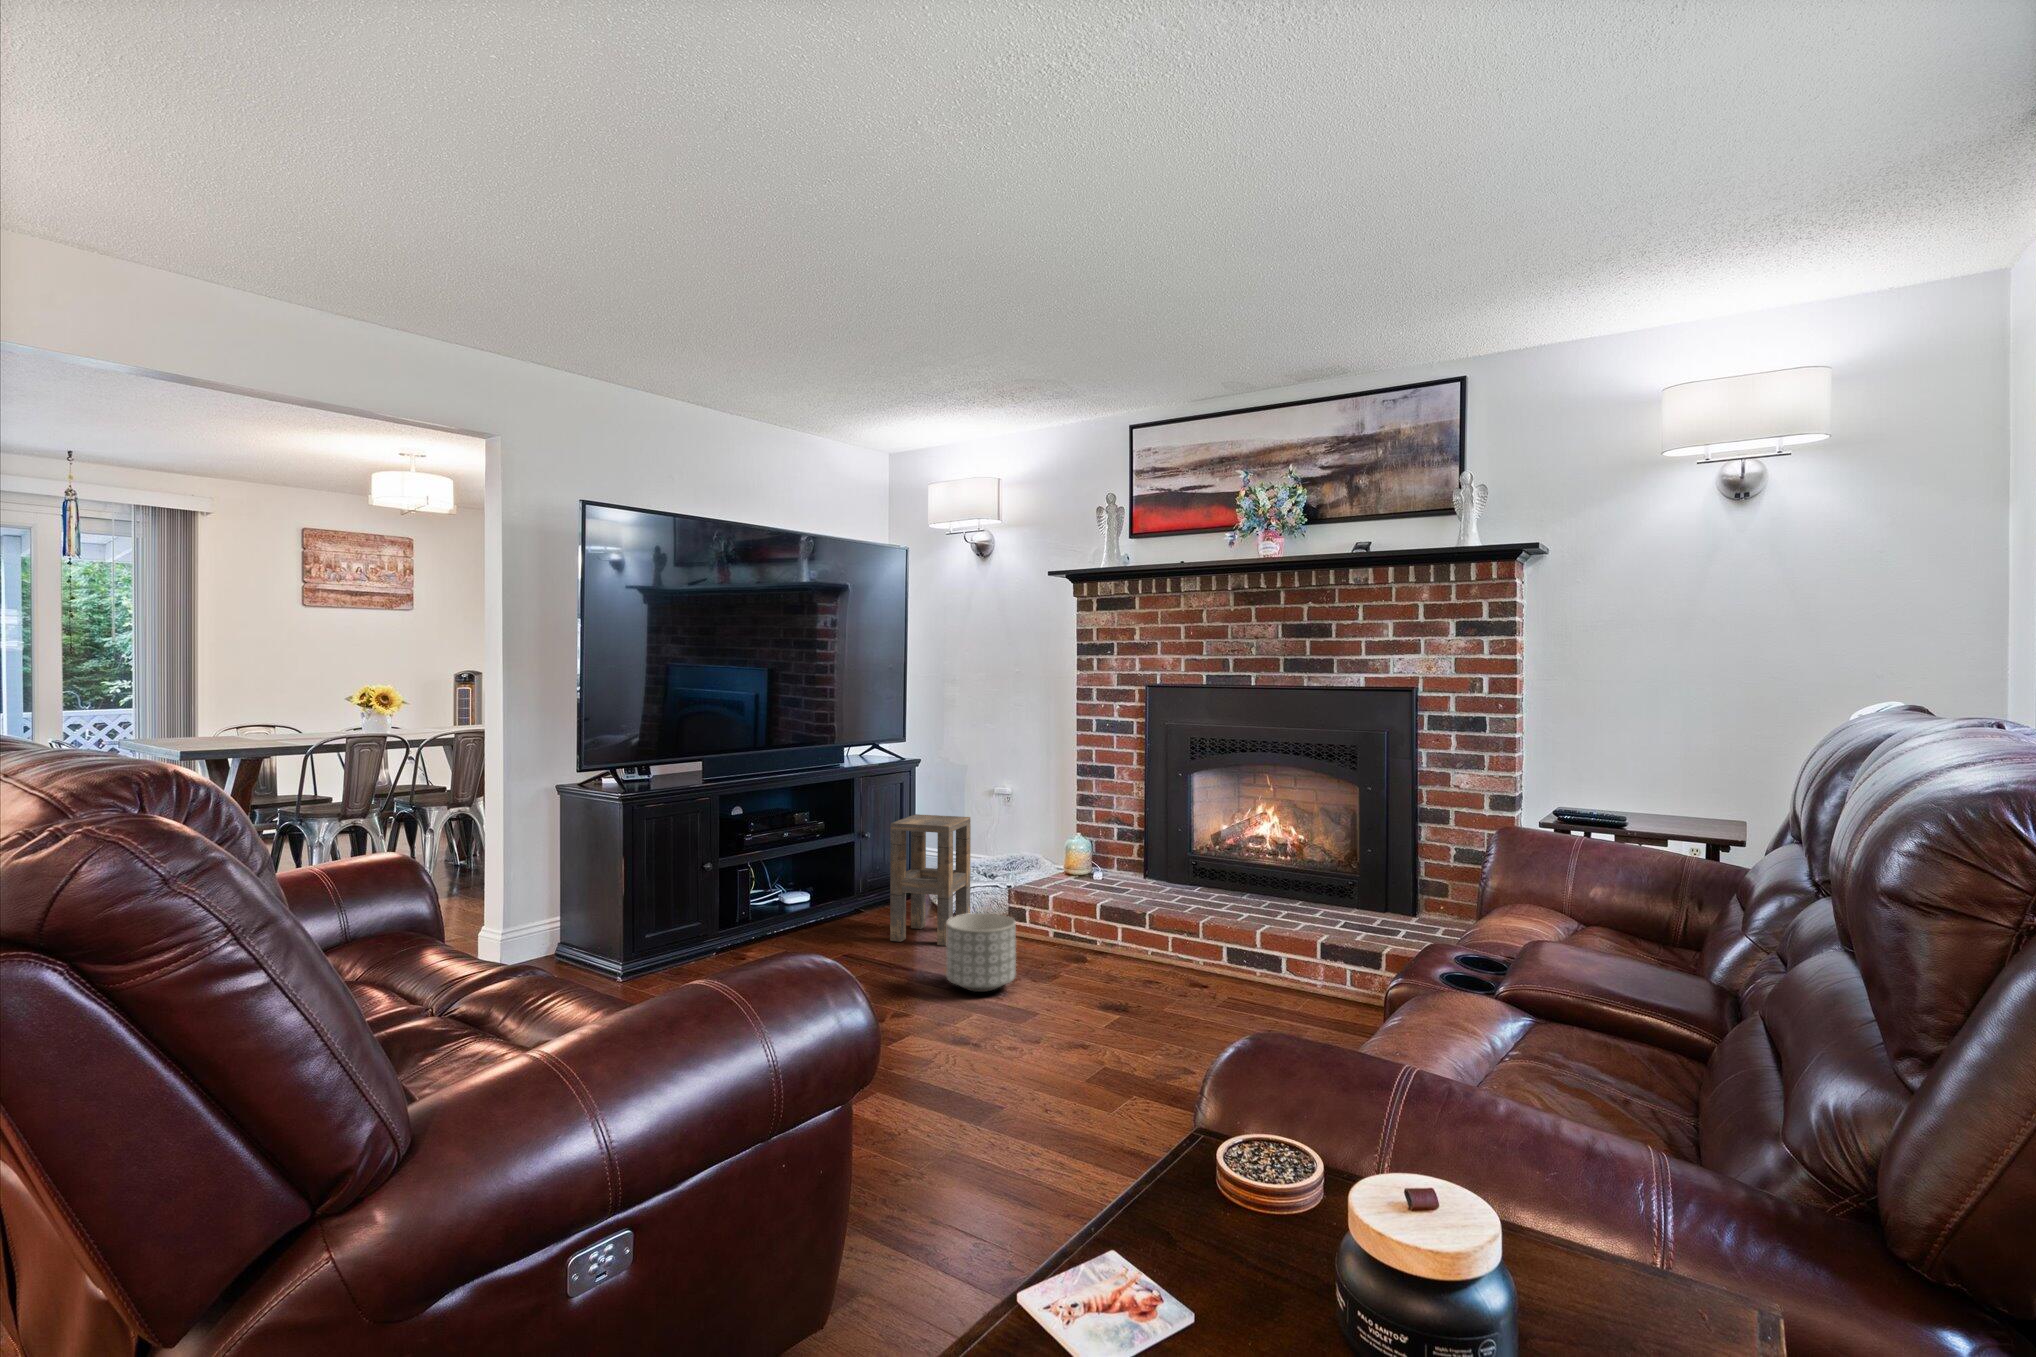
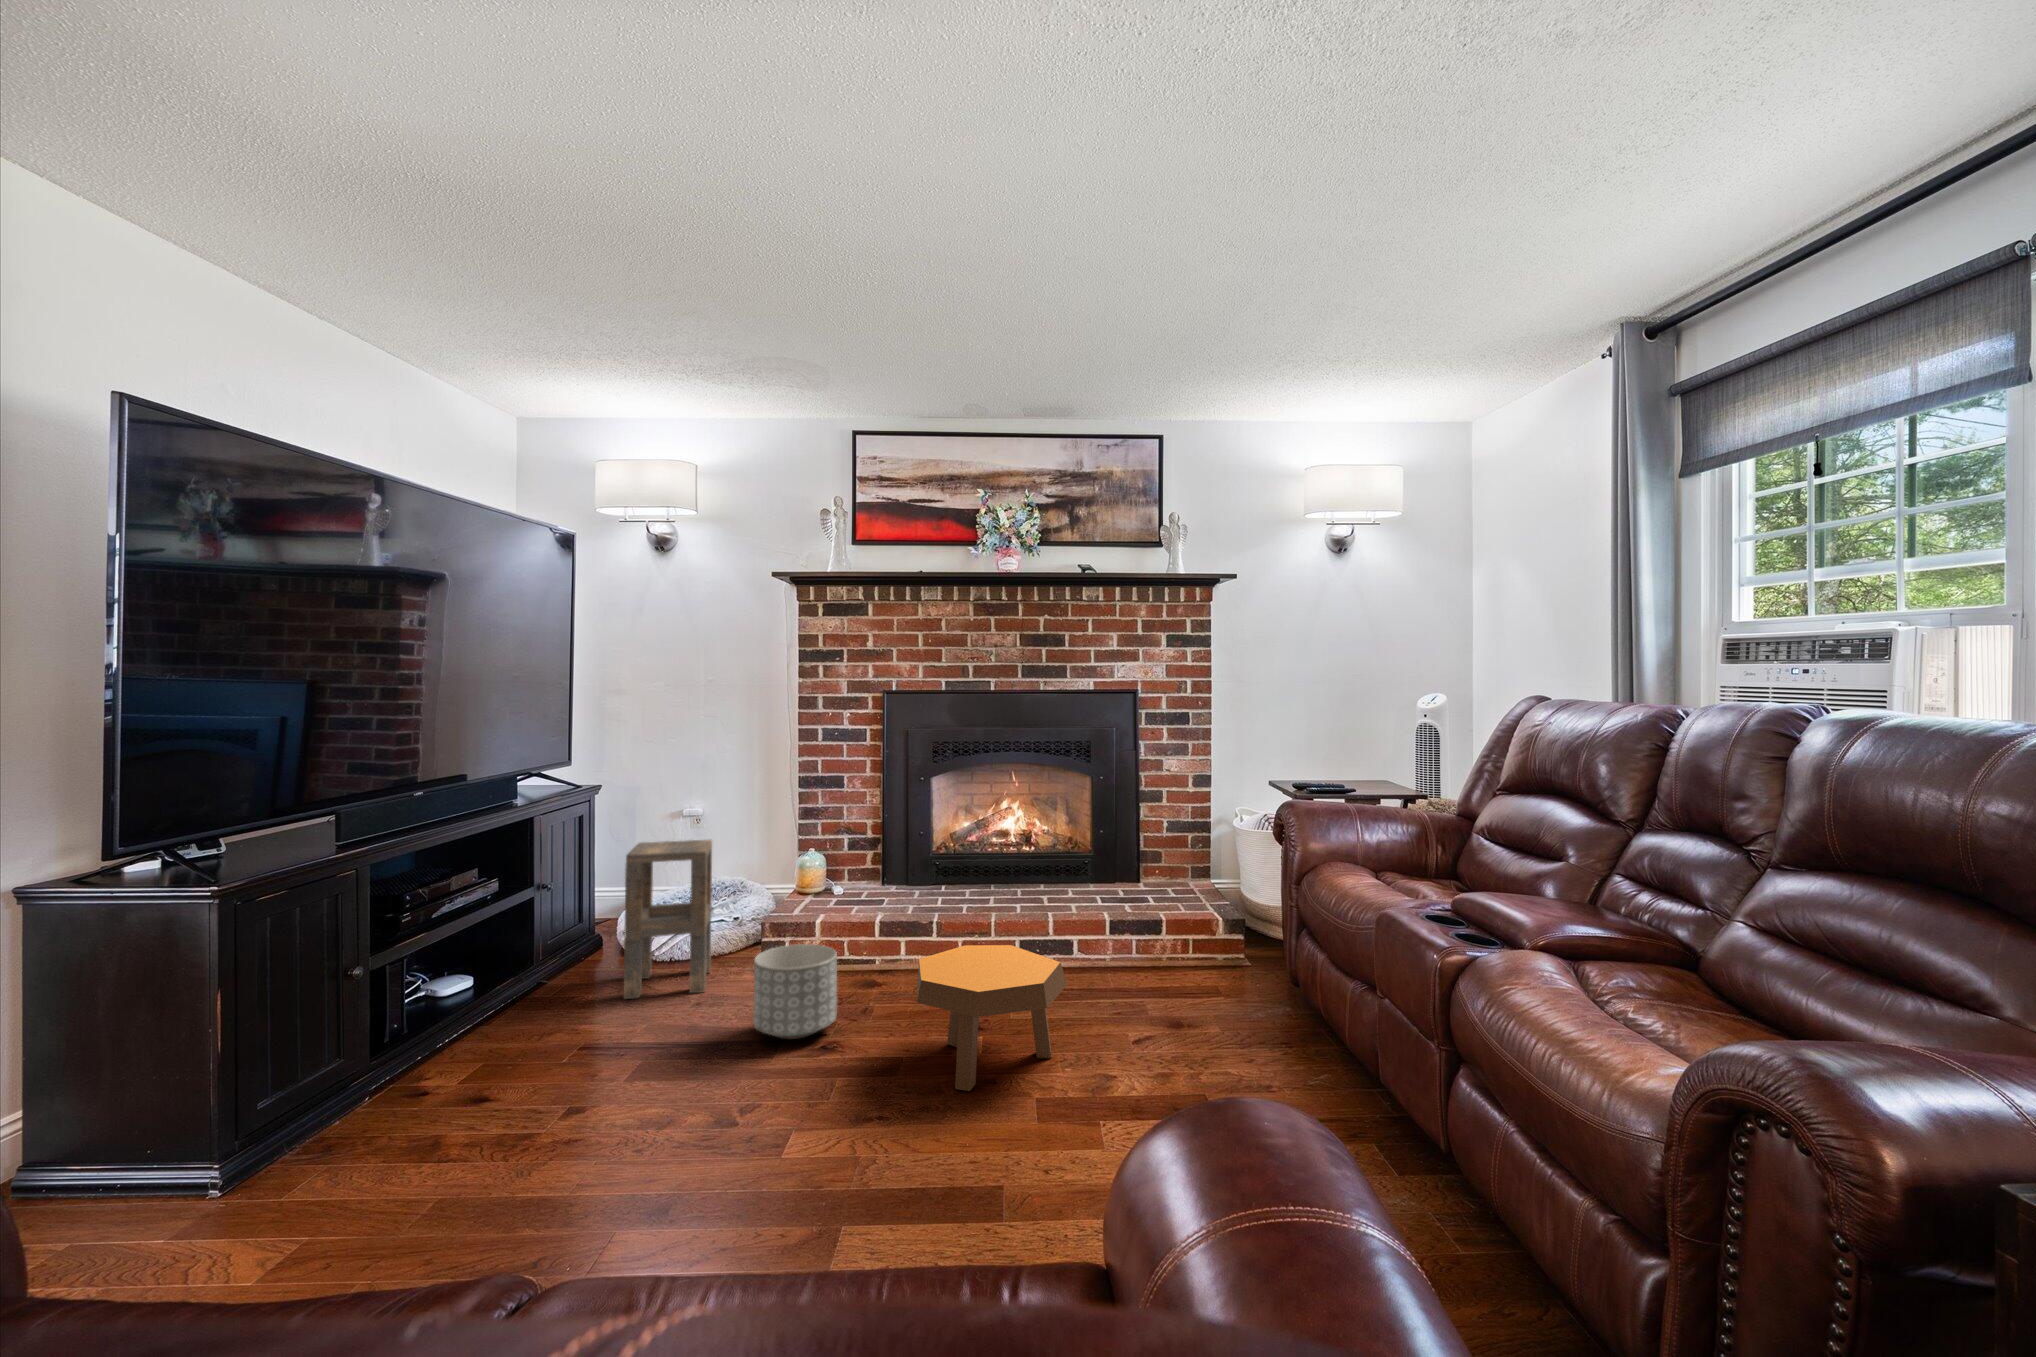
footstool: none [1033,935,1178,1057] -> present [917,945,1067,1091]

